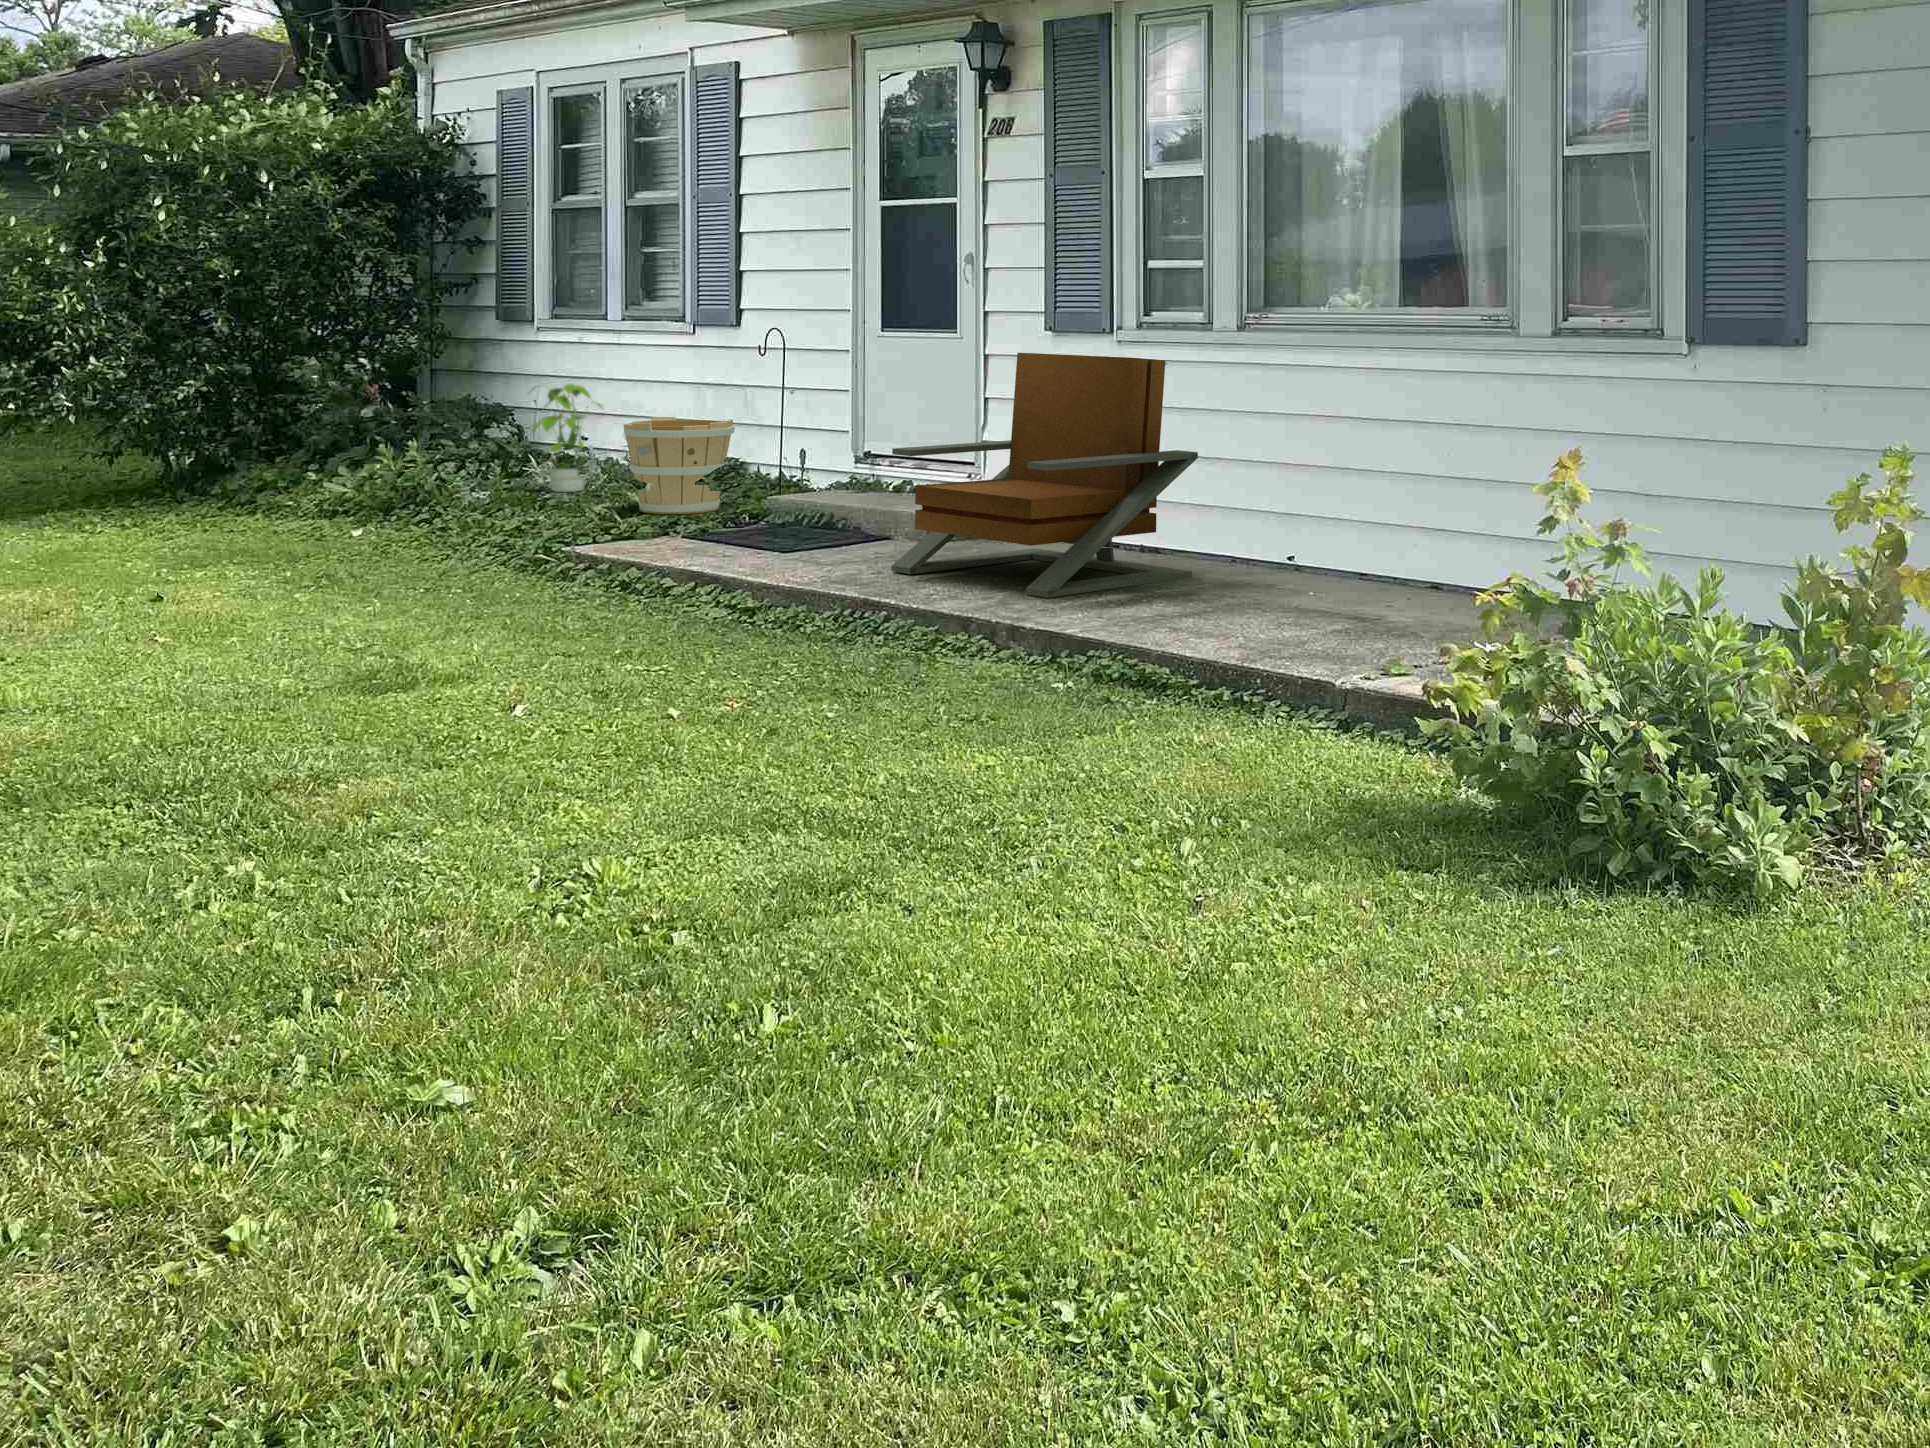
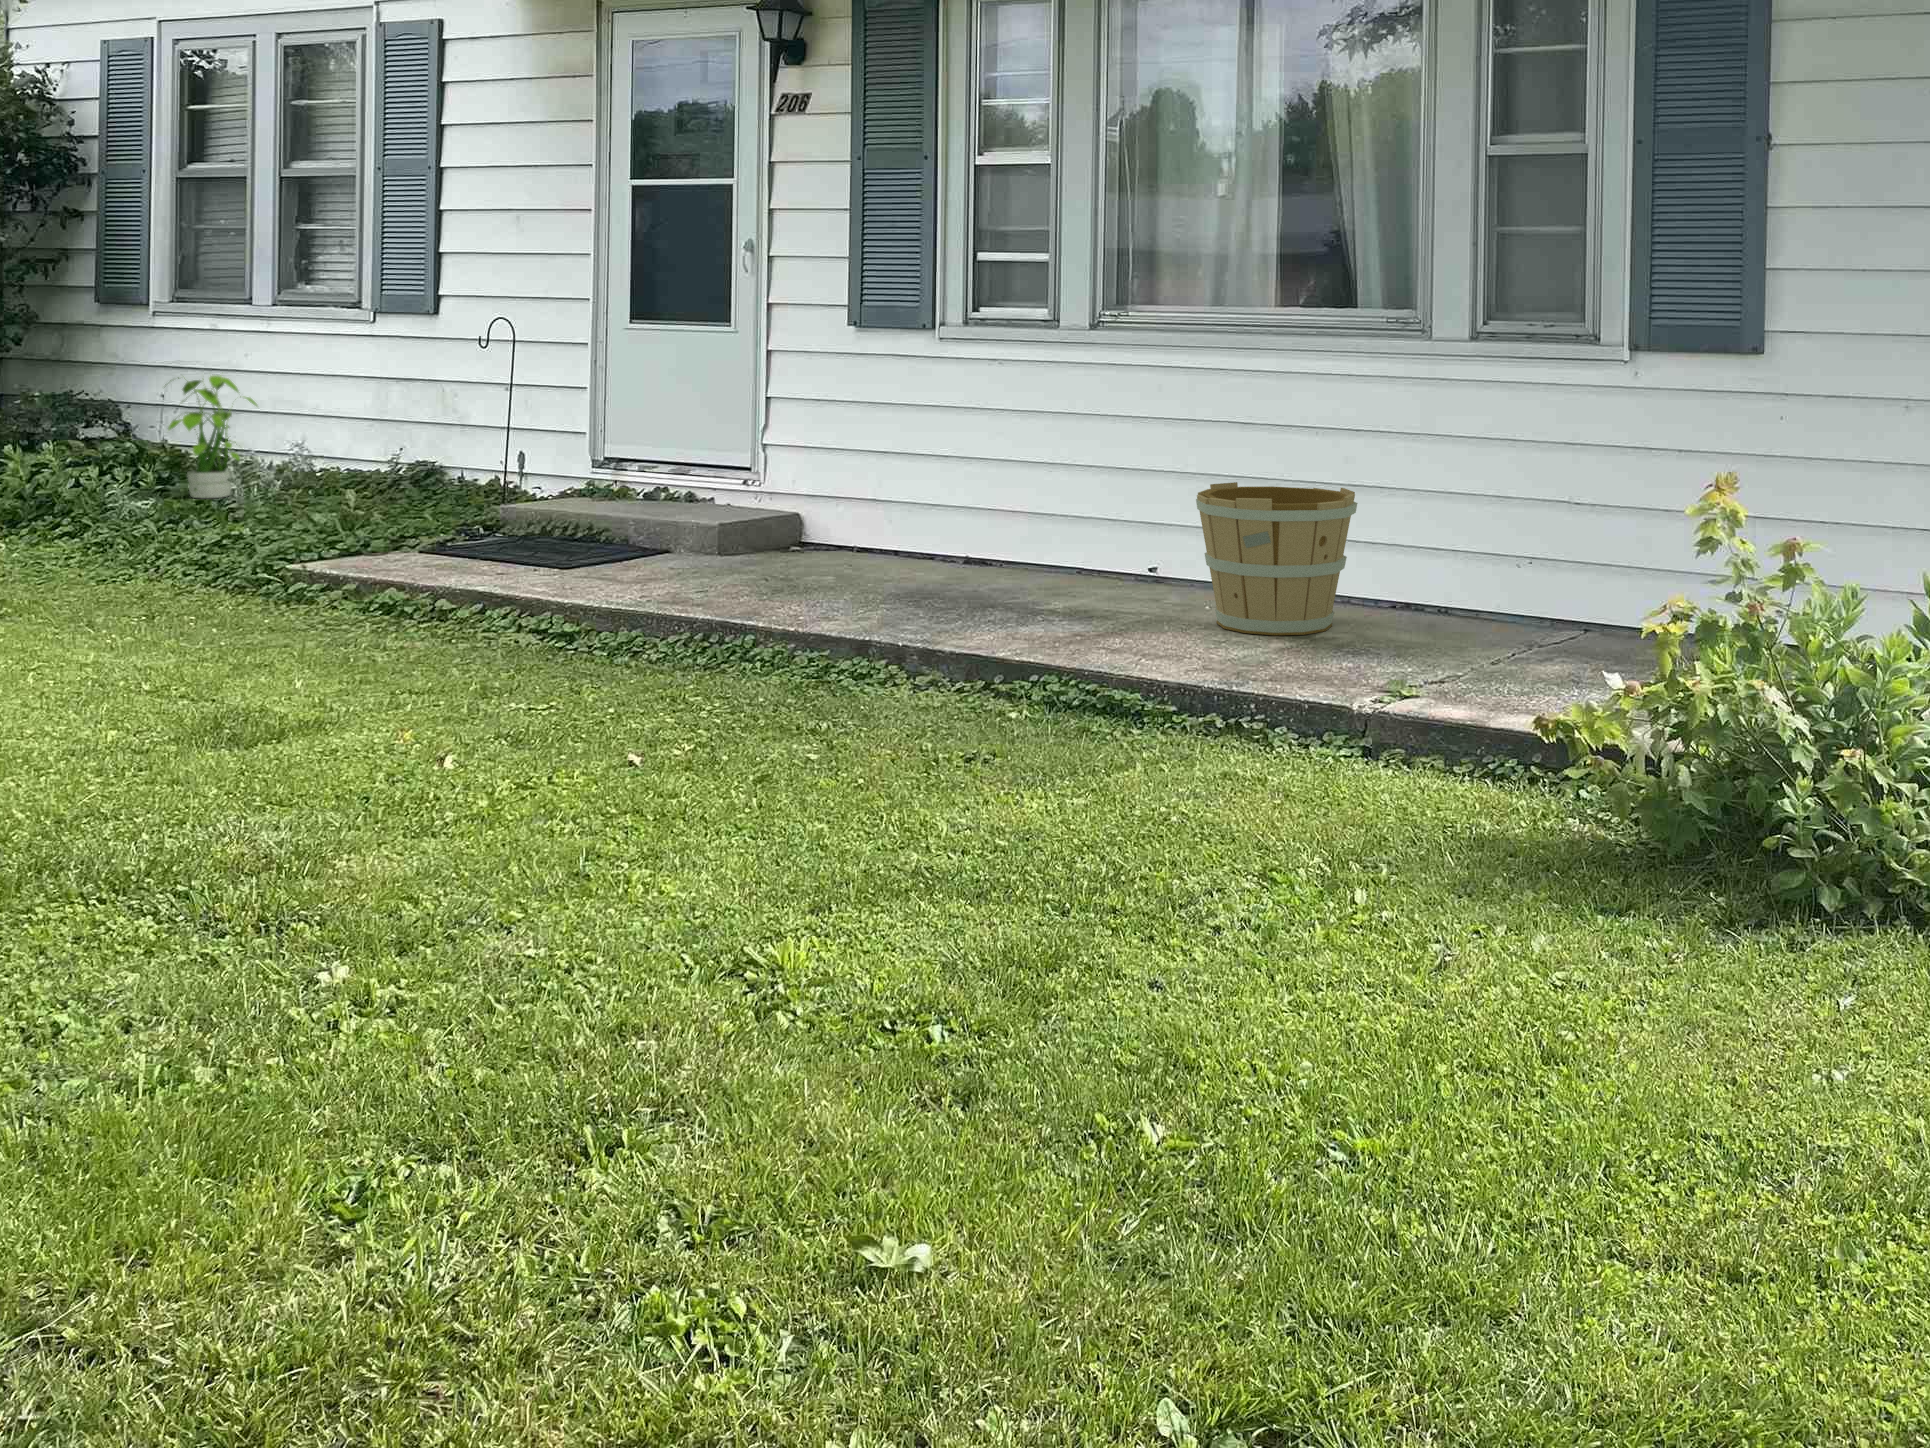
lounge chair: present [892,353,1198,598] -> none [709,349,1048,618]
wooden bucket: present [623,417,735,514] -> present [1196,482,1358,635]

